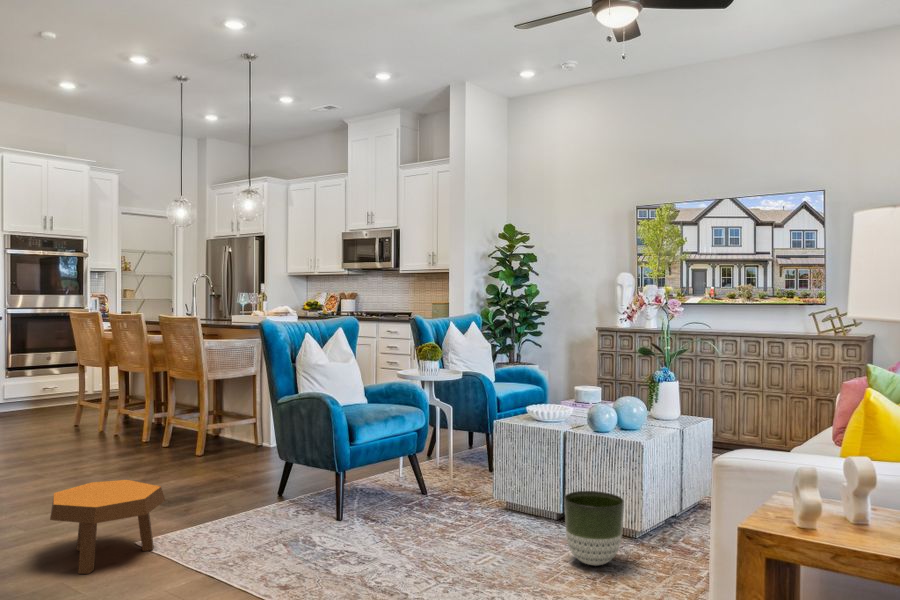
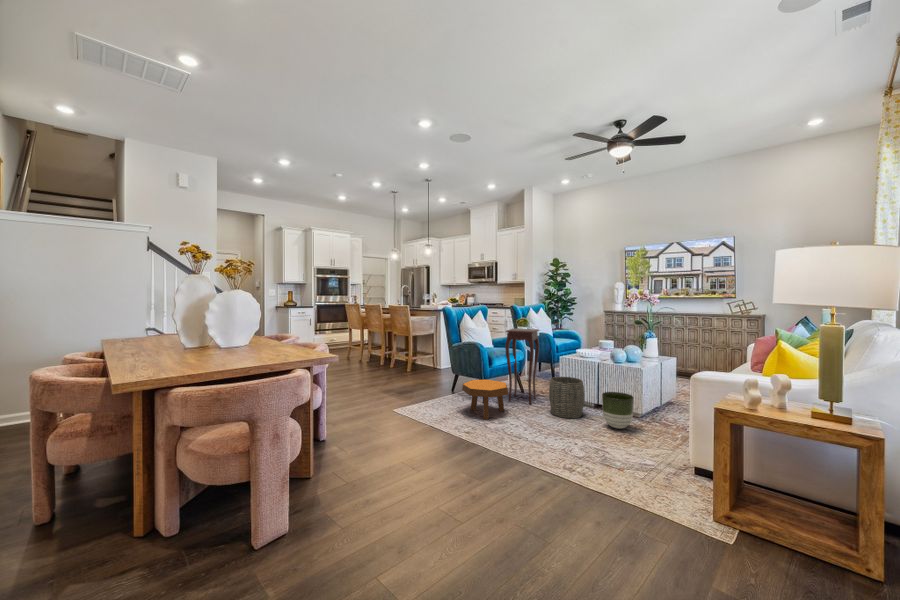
side table: none [384,363,456,519] -> present [505,328,539,404]
woven basket: none [466,461,535,547] -> present [549,377,585,418]
footstool: present [50,480,165,574] -> present [462,379,508,419]

